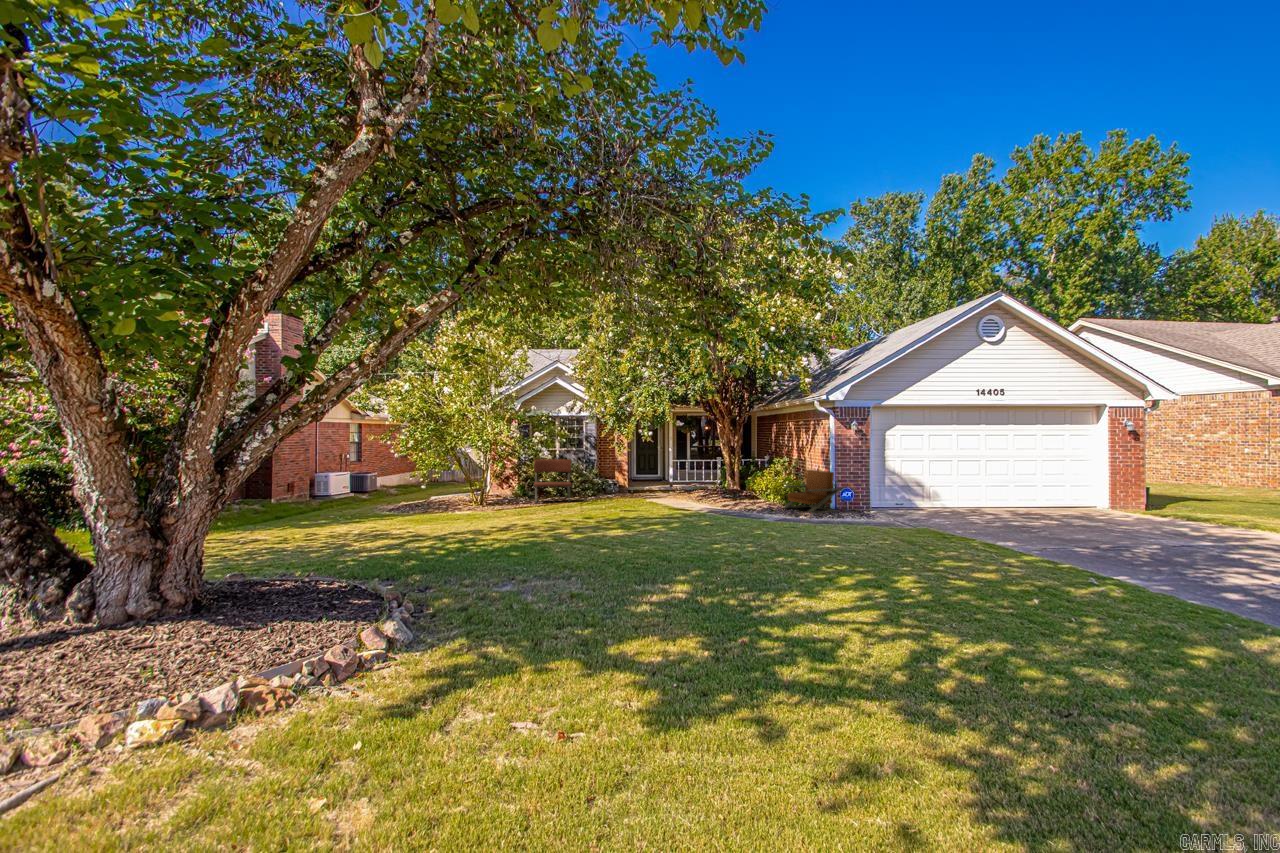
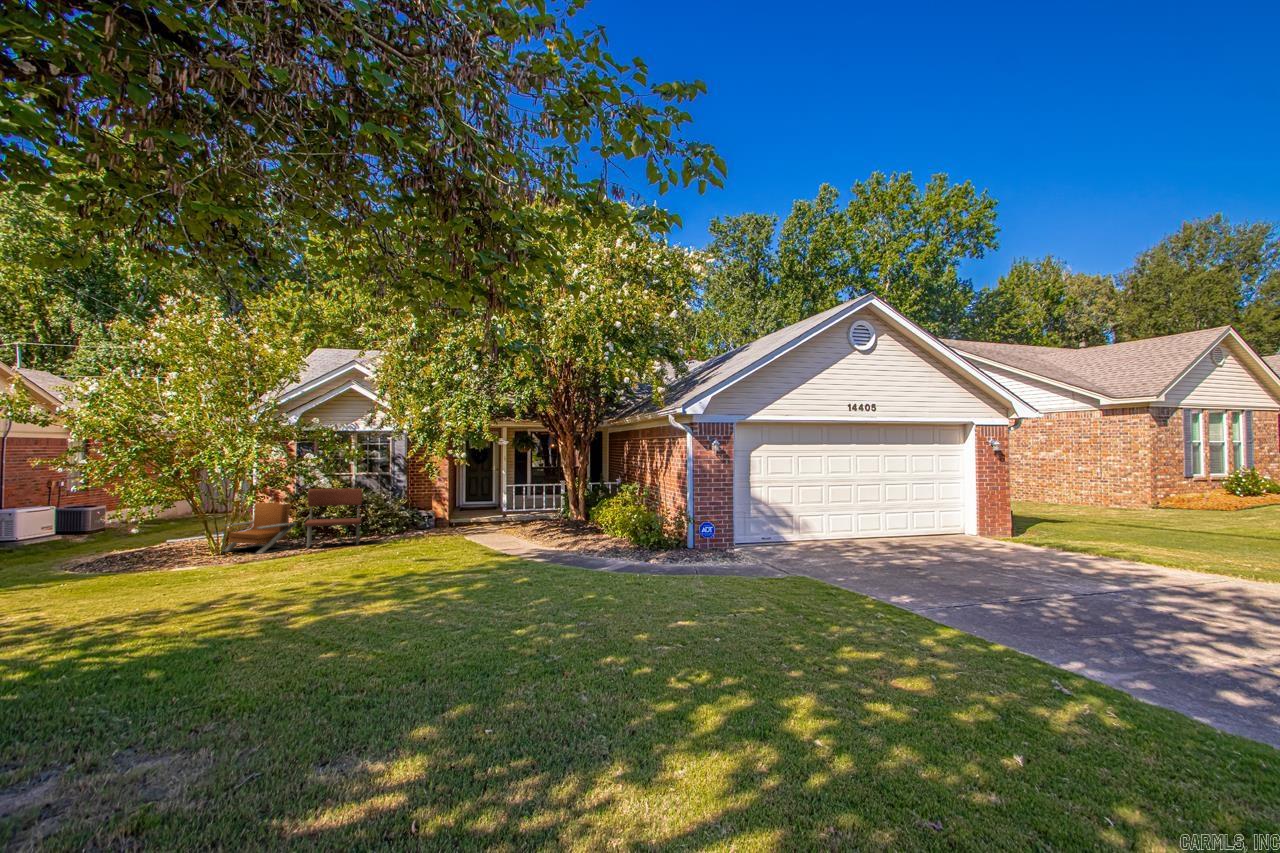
lounge chair: present [784,470,840,513] -> present [223,503,297,554]

